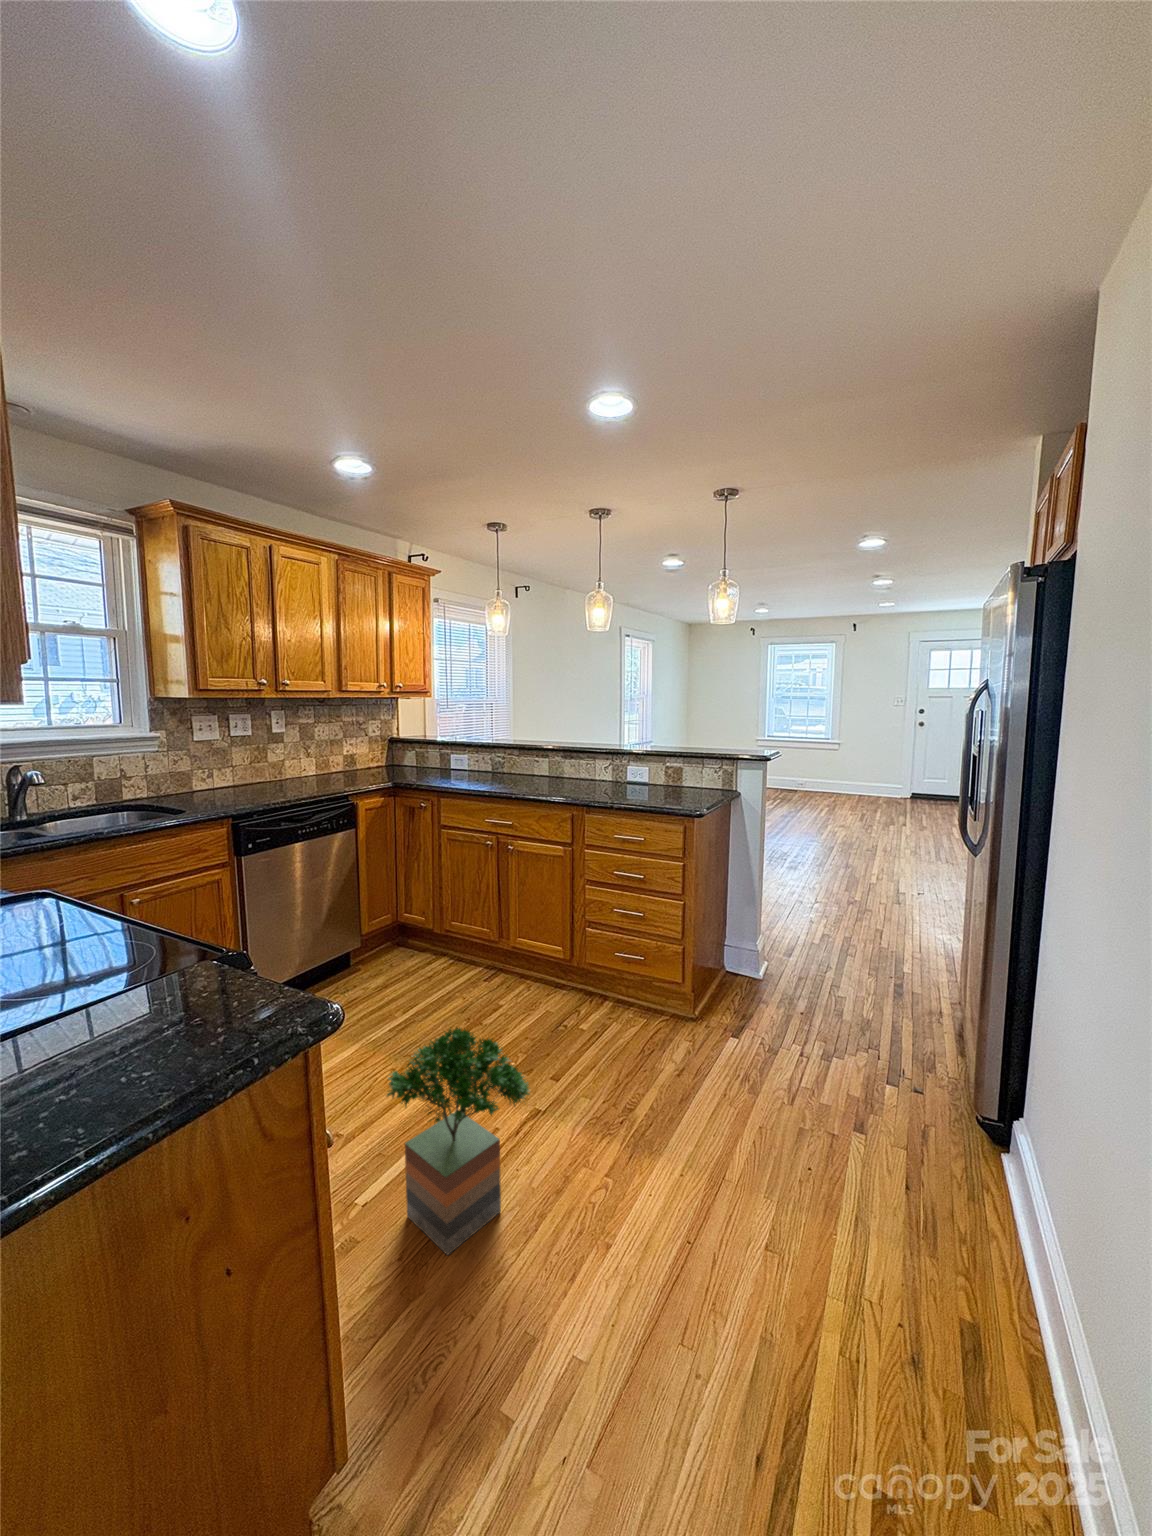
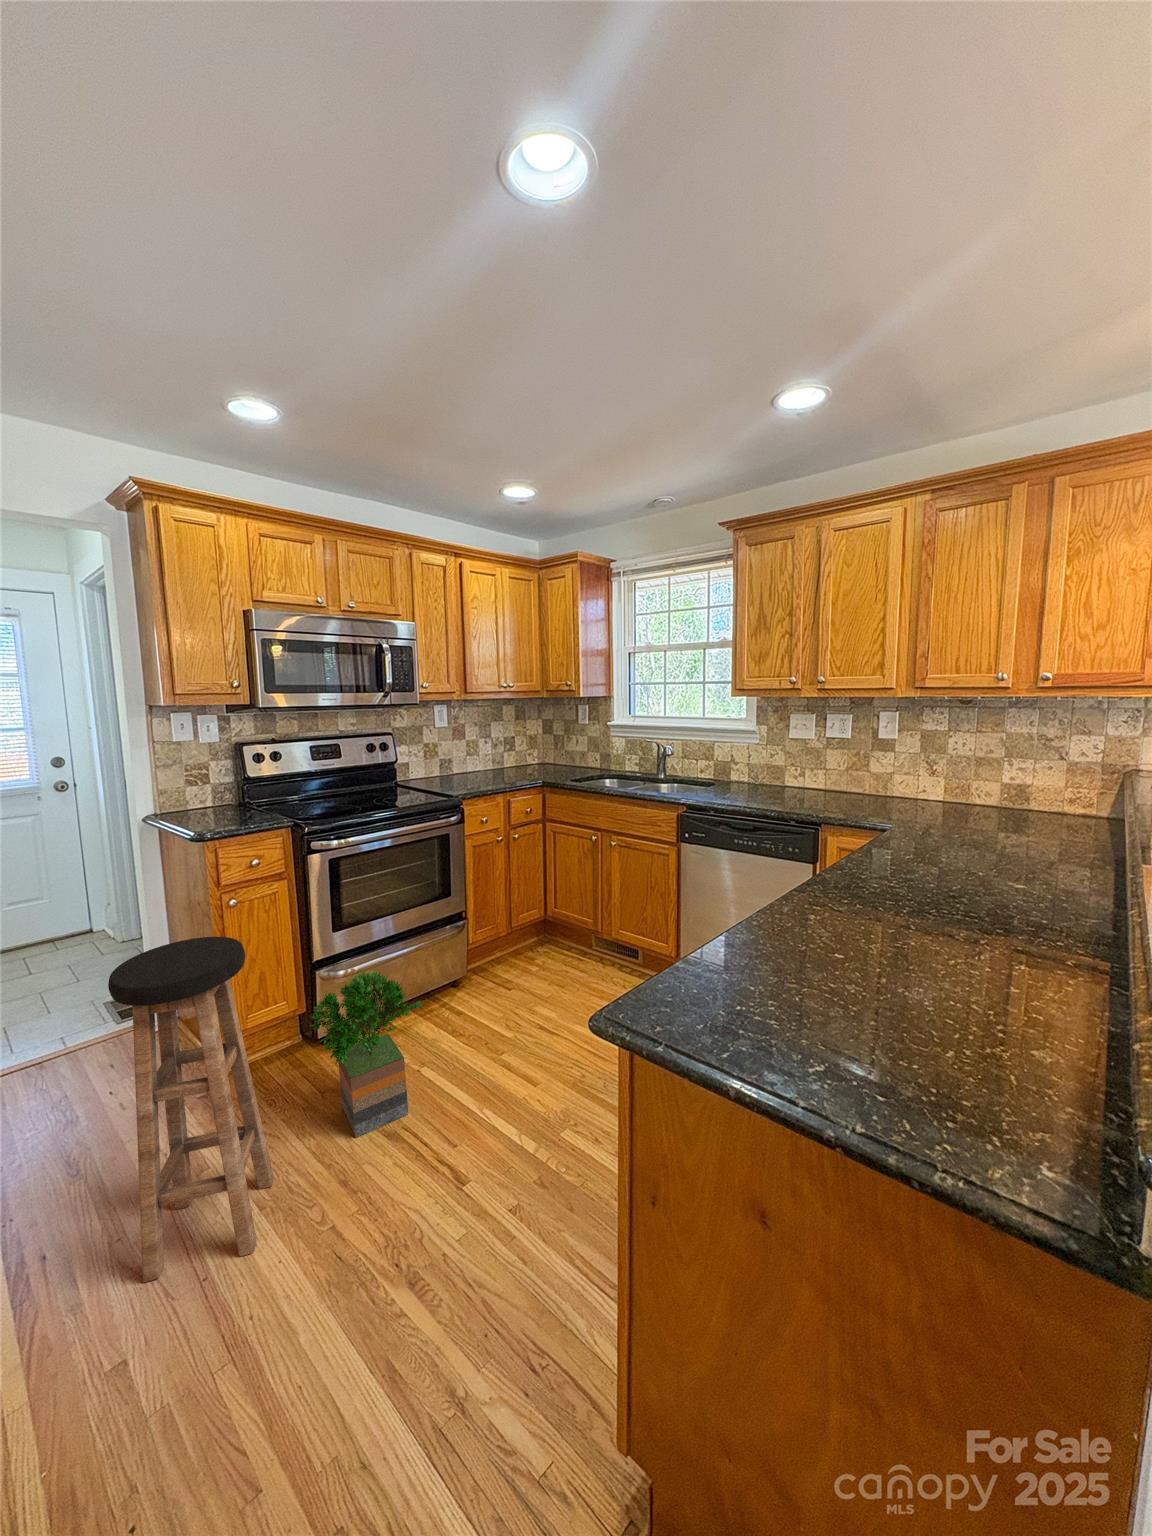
bar stool: none [570,945,717,1358] -> present [108,937,274,1282]

